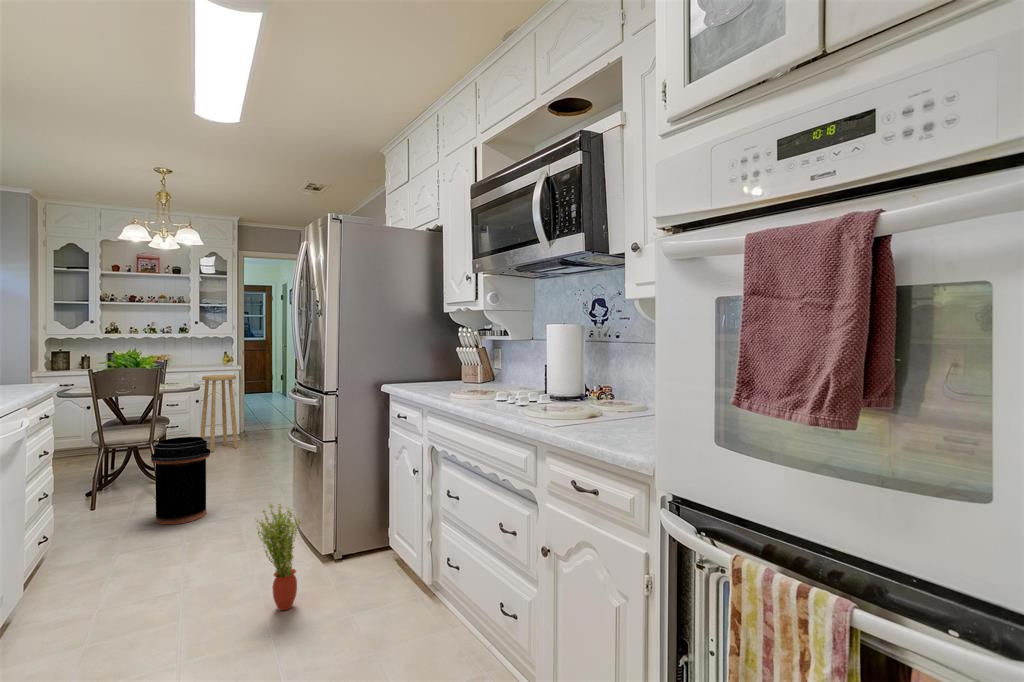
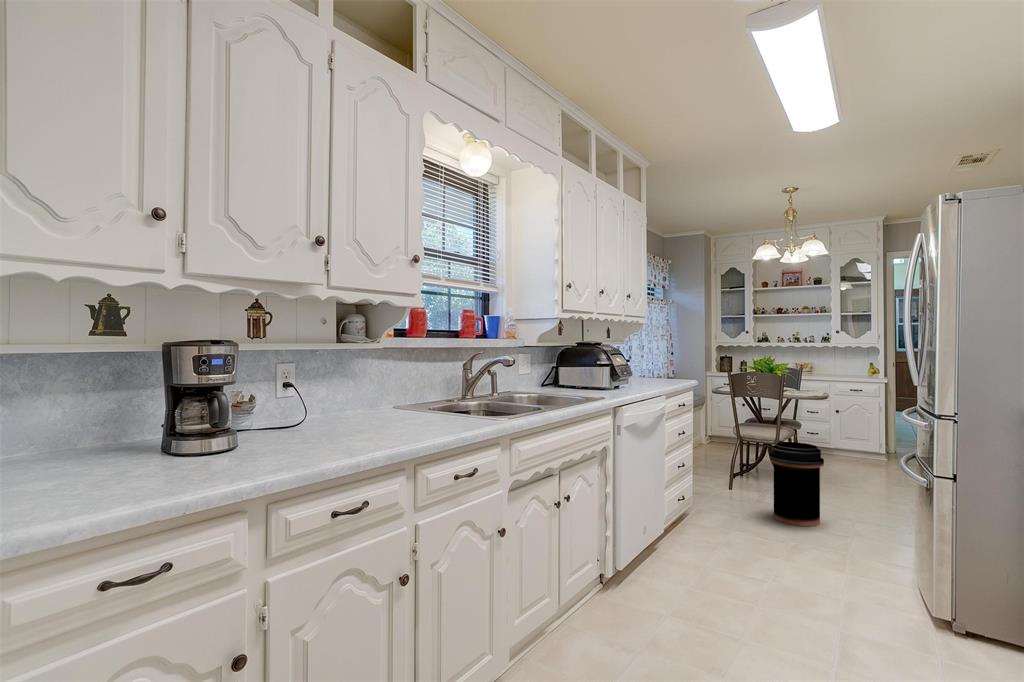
stool: present [200,375,238,452] -> none [837,386,878,466]
potted plant: present [257,504,301,610] -> none [831,527,885,652]

